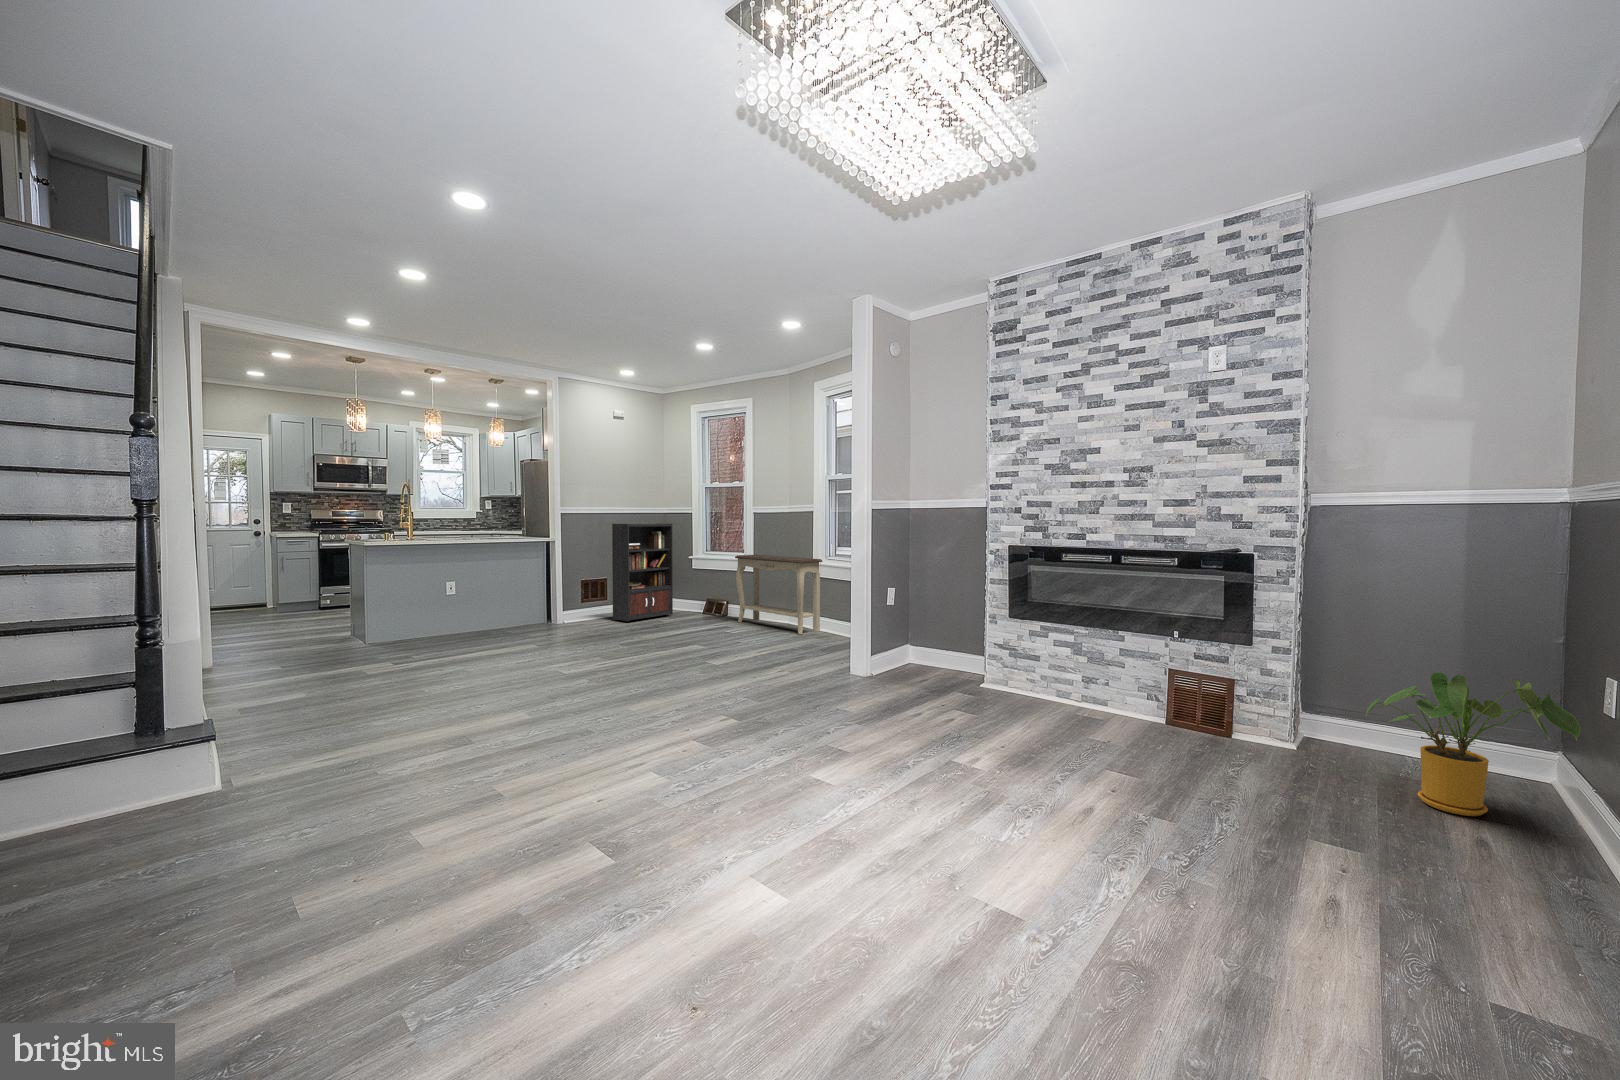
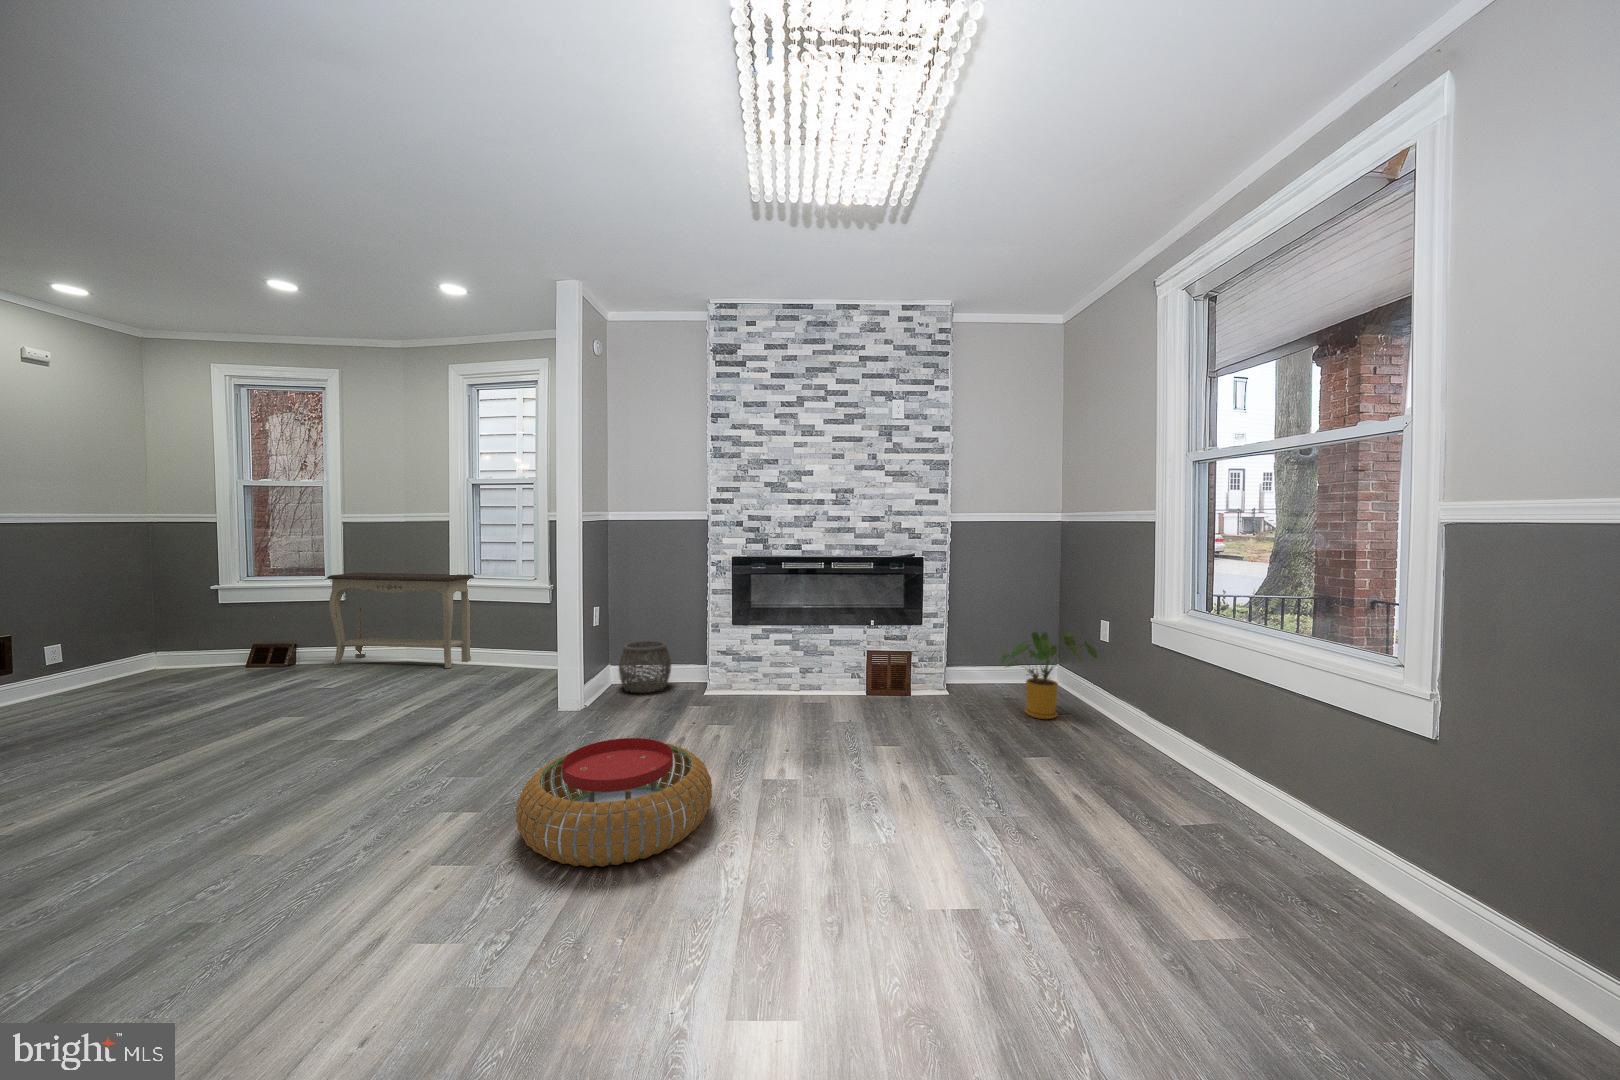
bookcase: present [612,524,673,621] -> none [64,532,199,691]
woven basket: none [904,627,955,677] -> present [619,640,671,693]
pouf: none [720,694,879,792] -> present [516,738,712,867]

